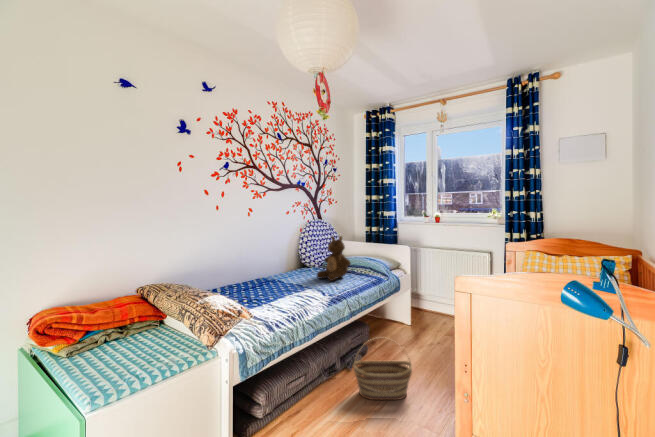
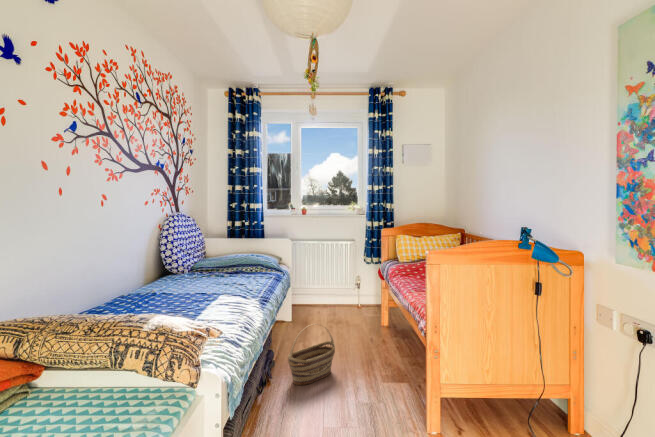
teddy bear: present [317,236,351,281] -> none [212,231,252,282]

